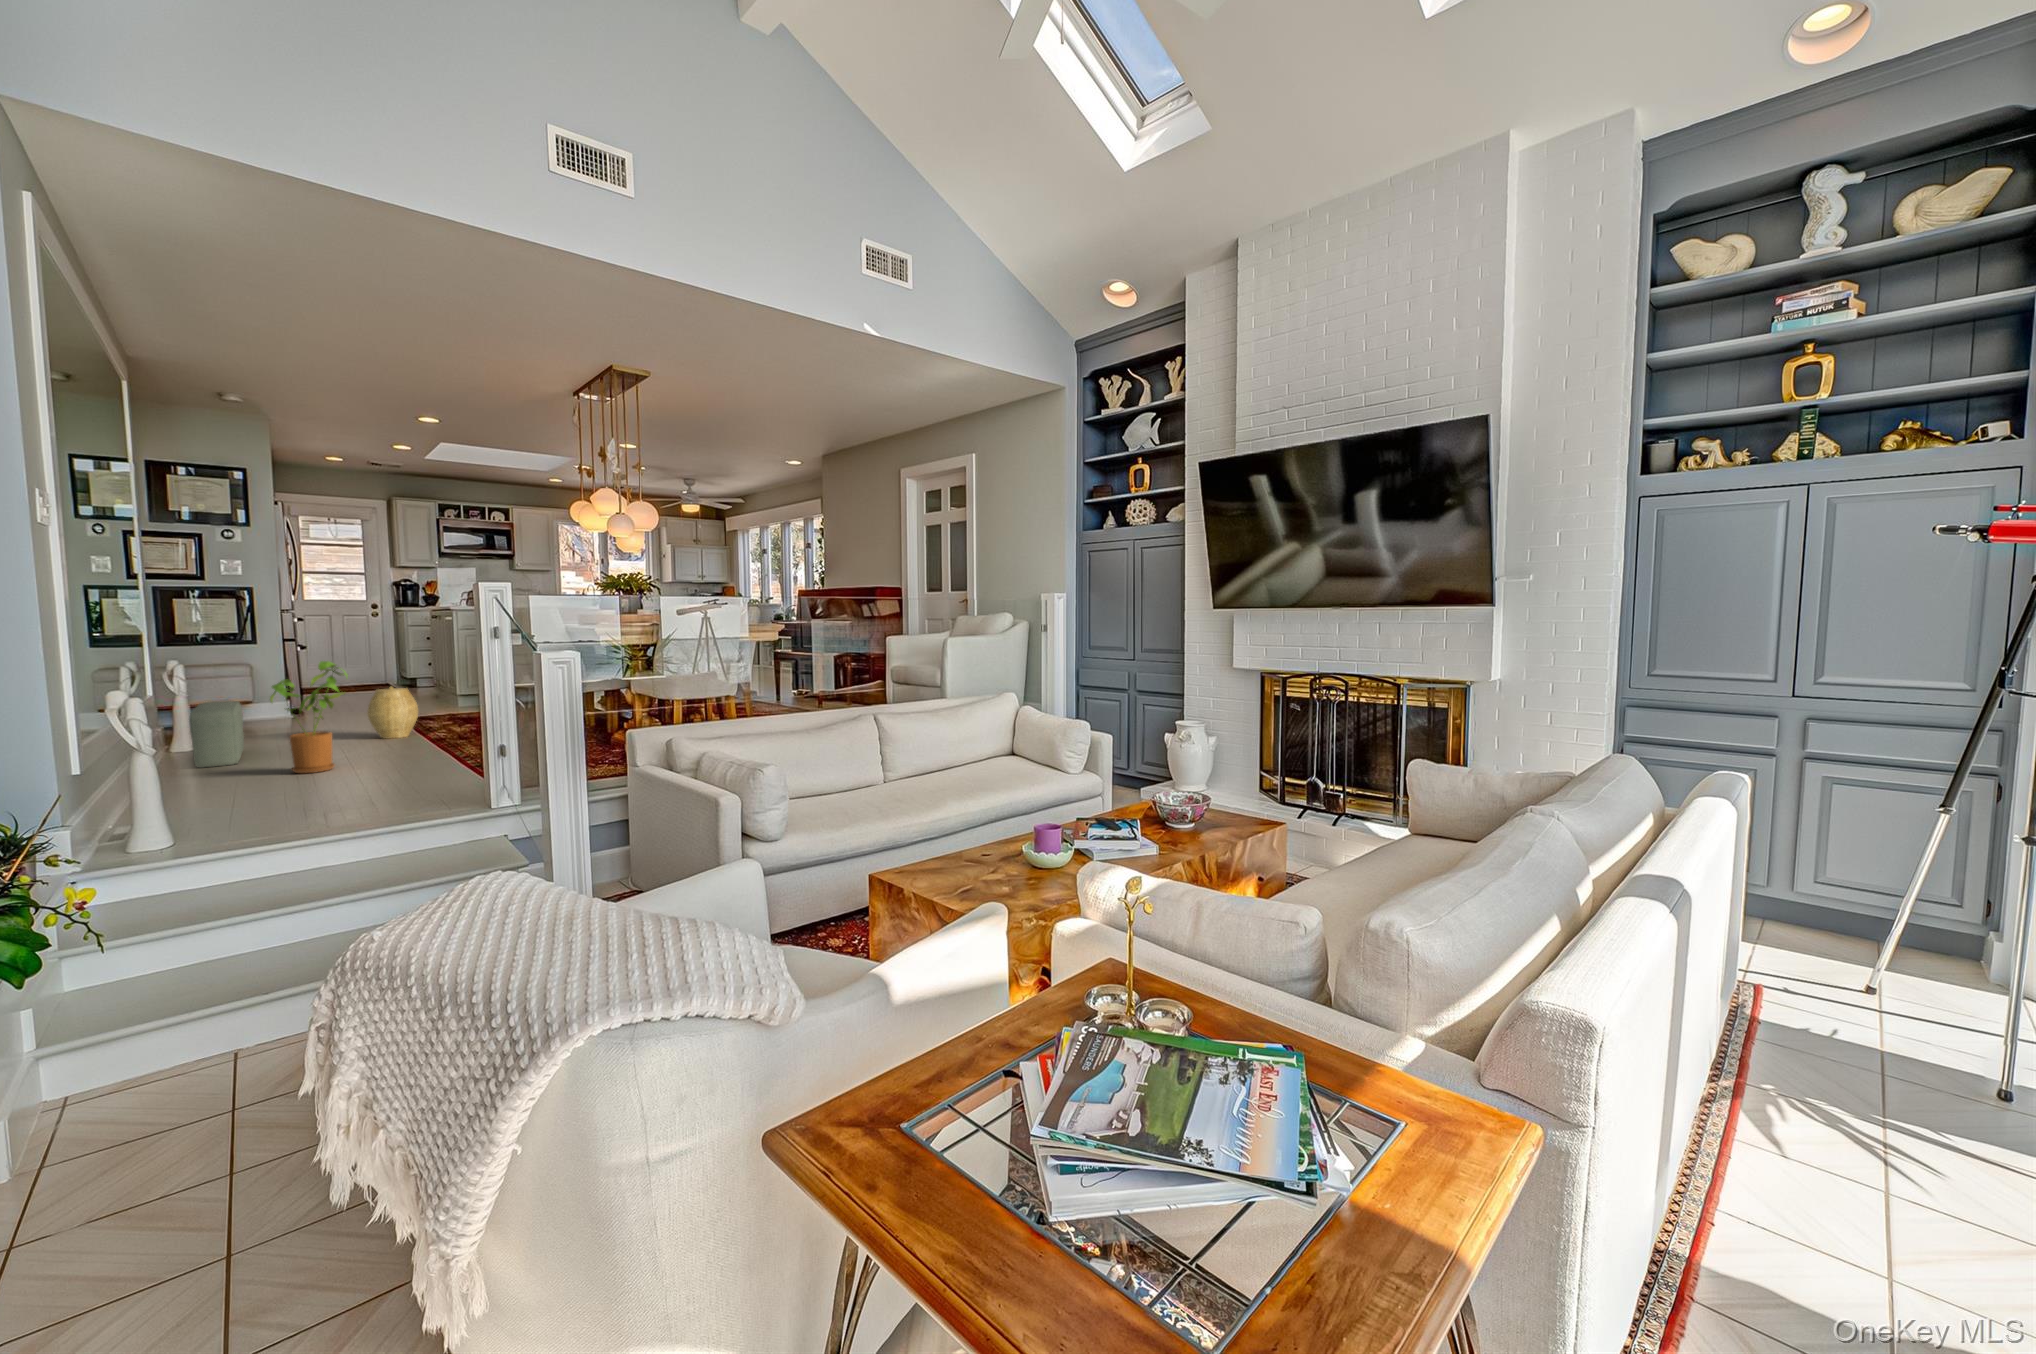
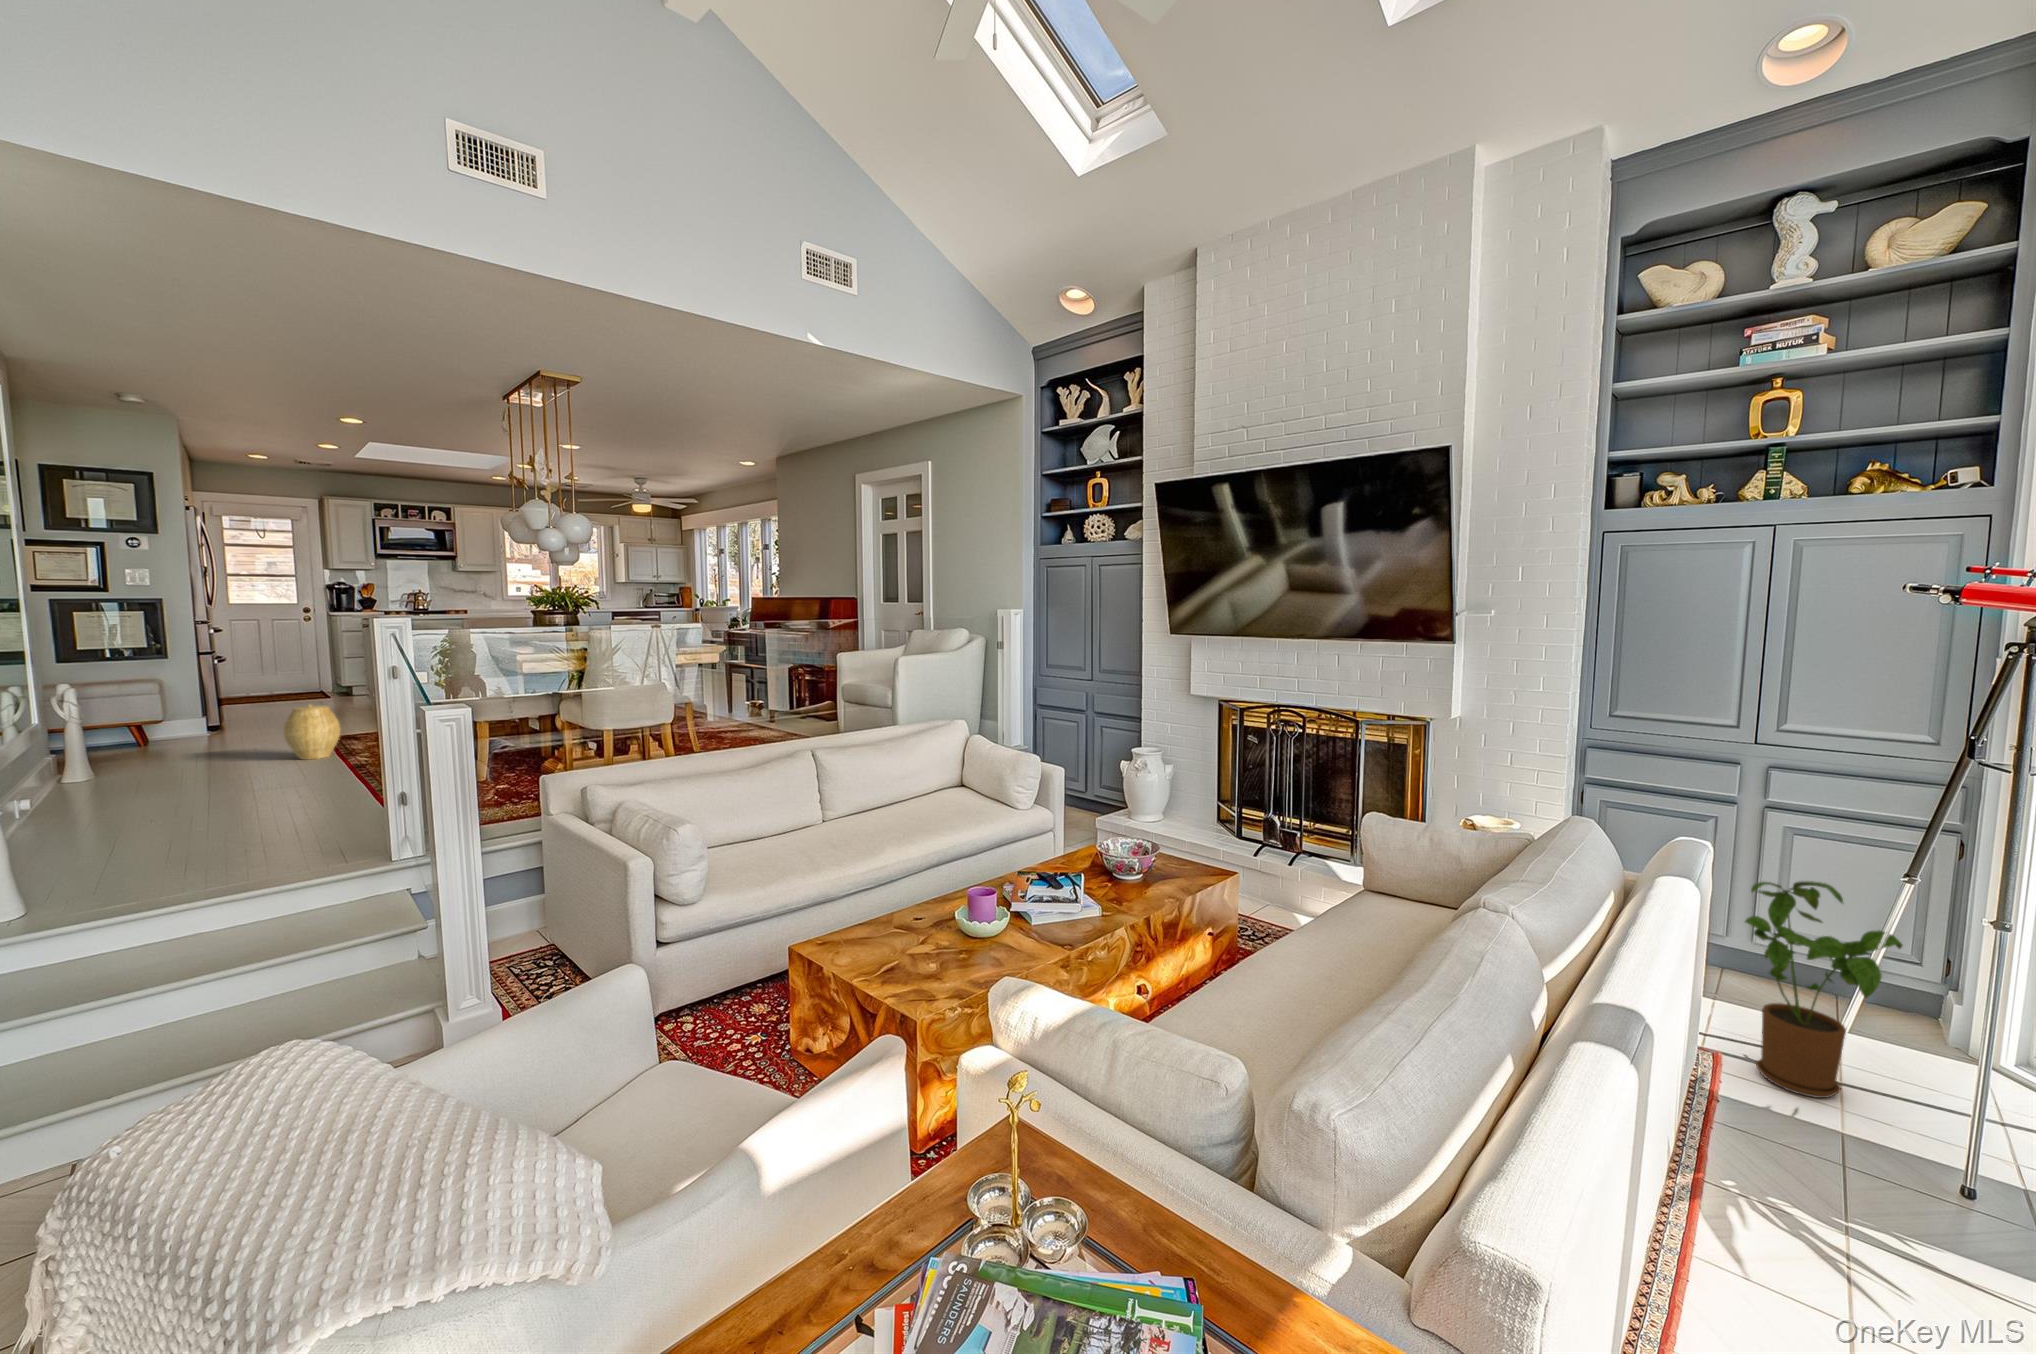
house plant: present [270,661,348,773] -> present [1745,881,1902,1098]
pouf: present [189,700,244,768] -> none [78,723,145,798]

